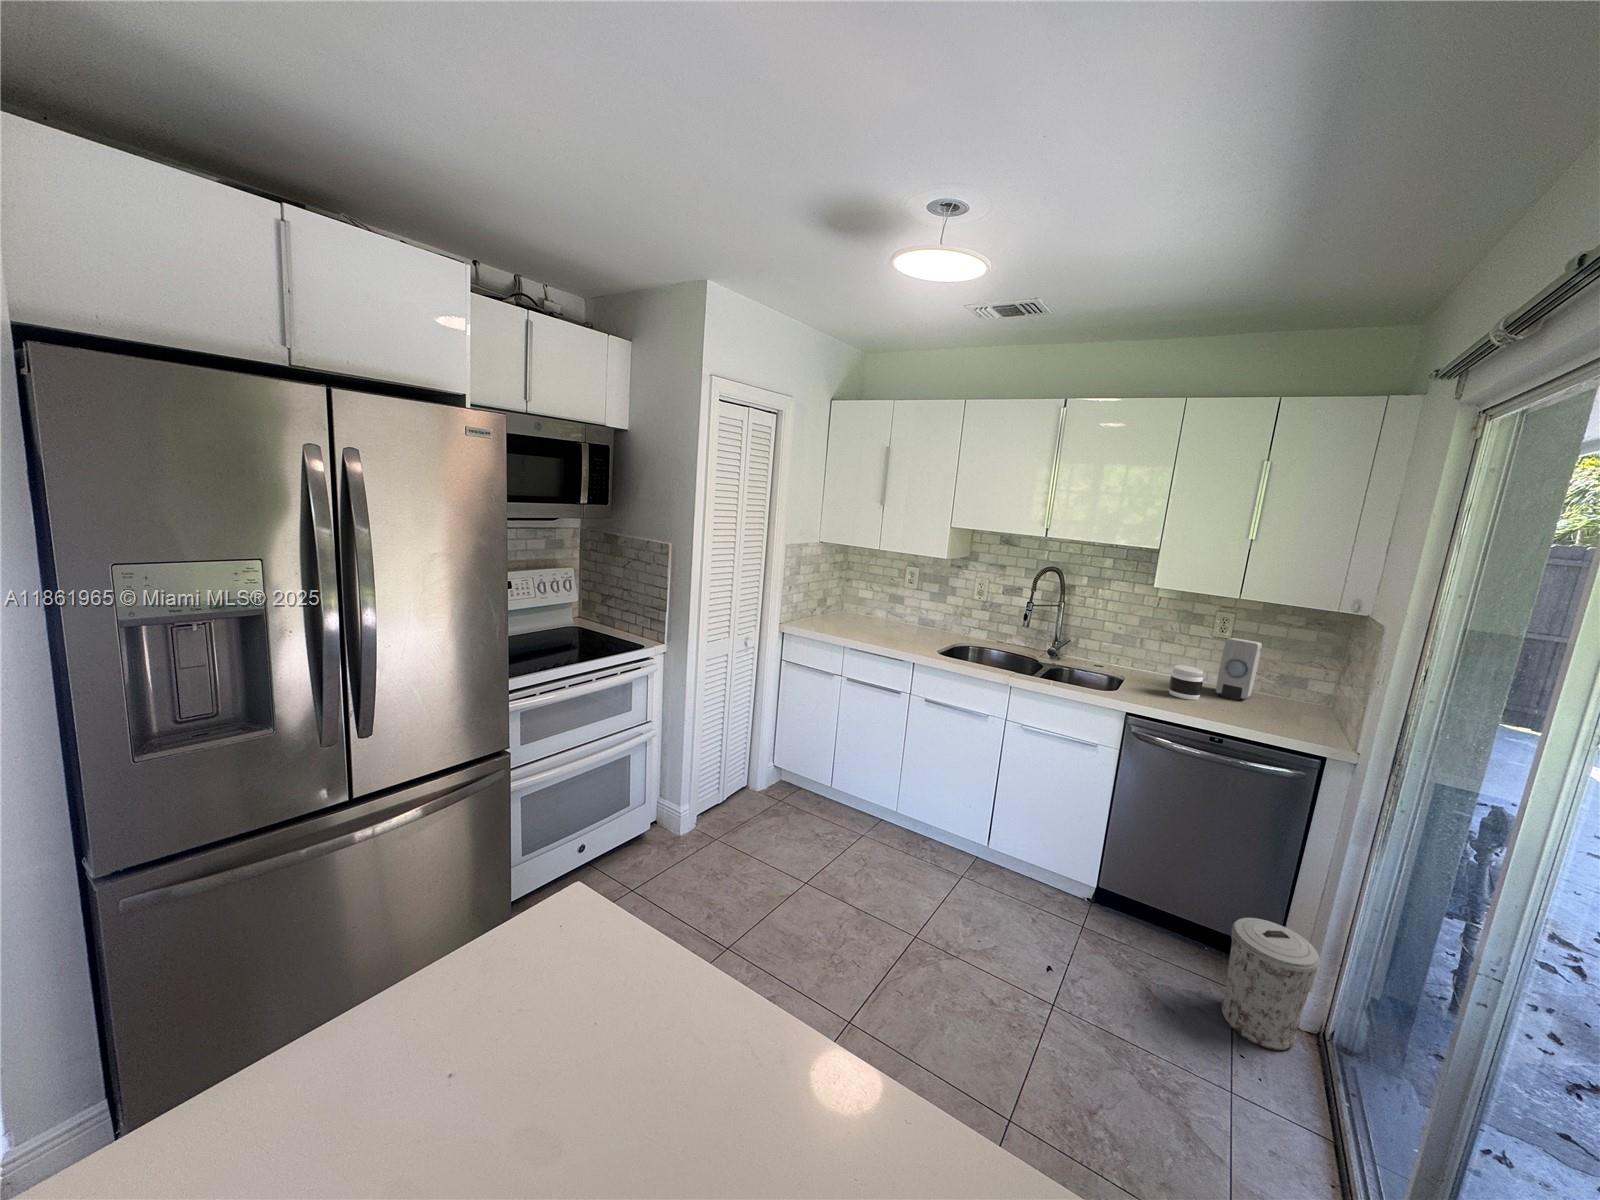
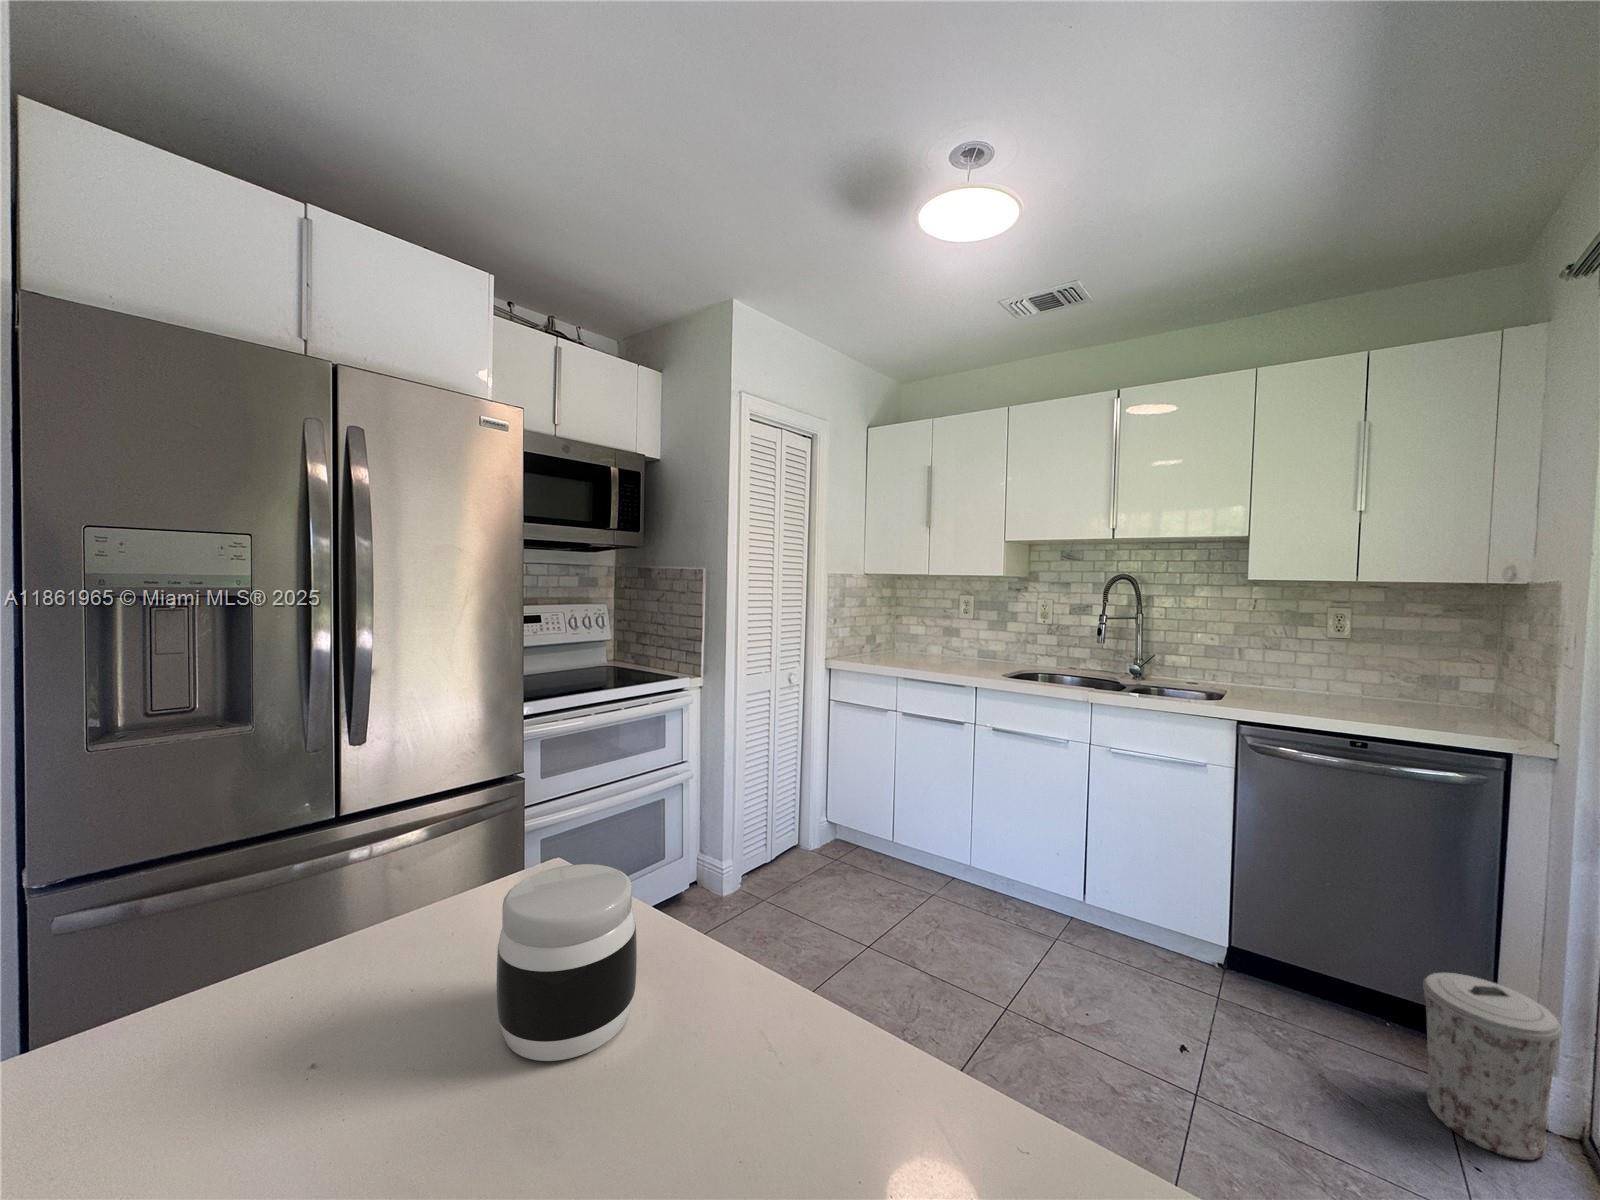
soap dispenser: present [1216,638,1262,700] -> none [1344,634,1393,706]
jar: present [1169,665,1203,700] -> present [497,864,637,1061]

